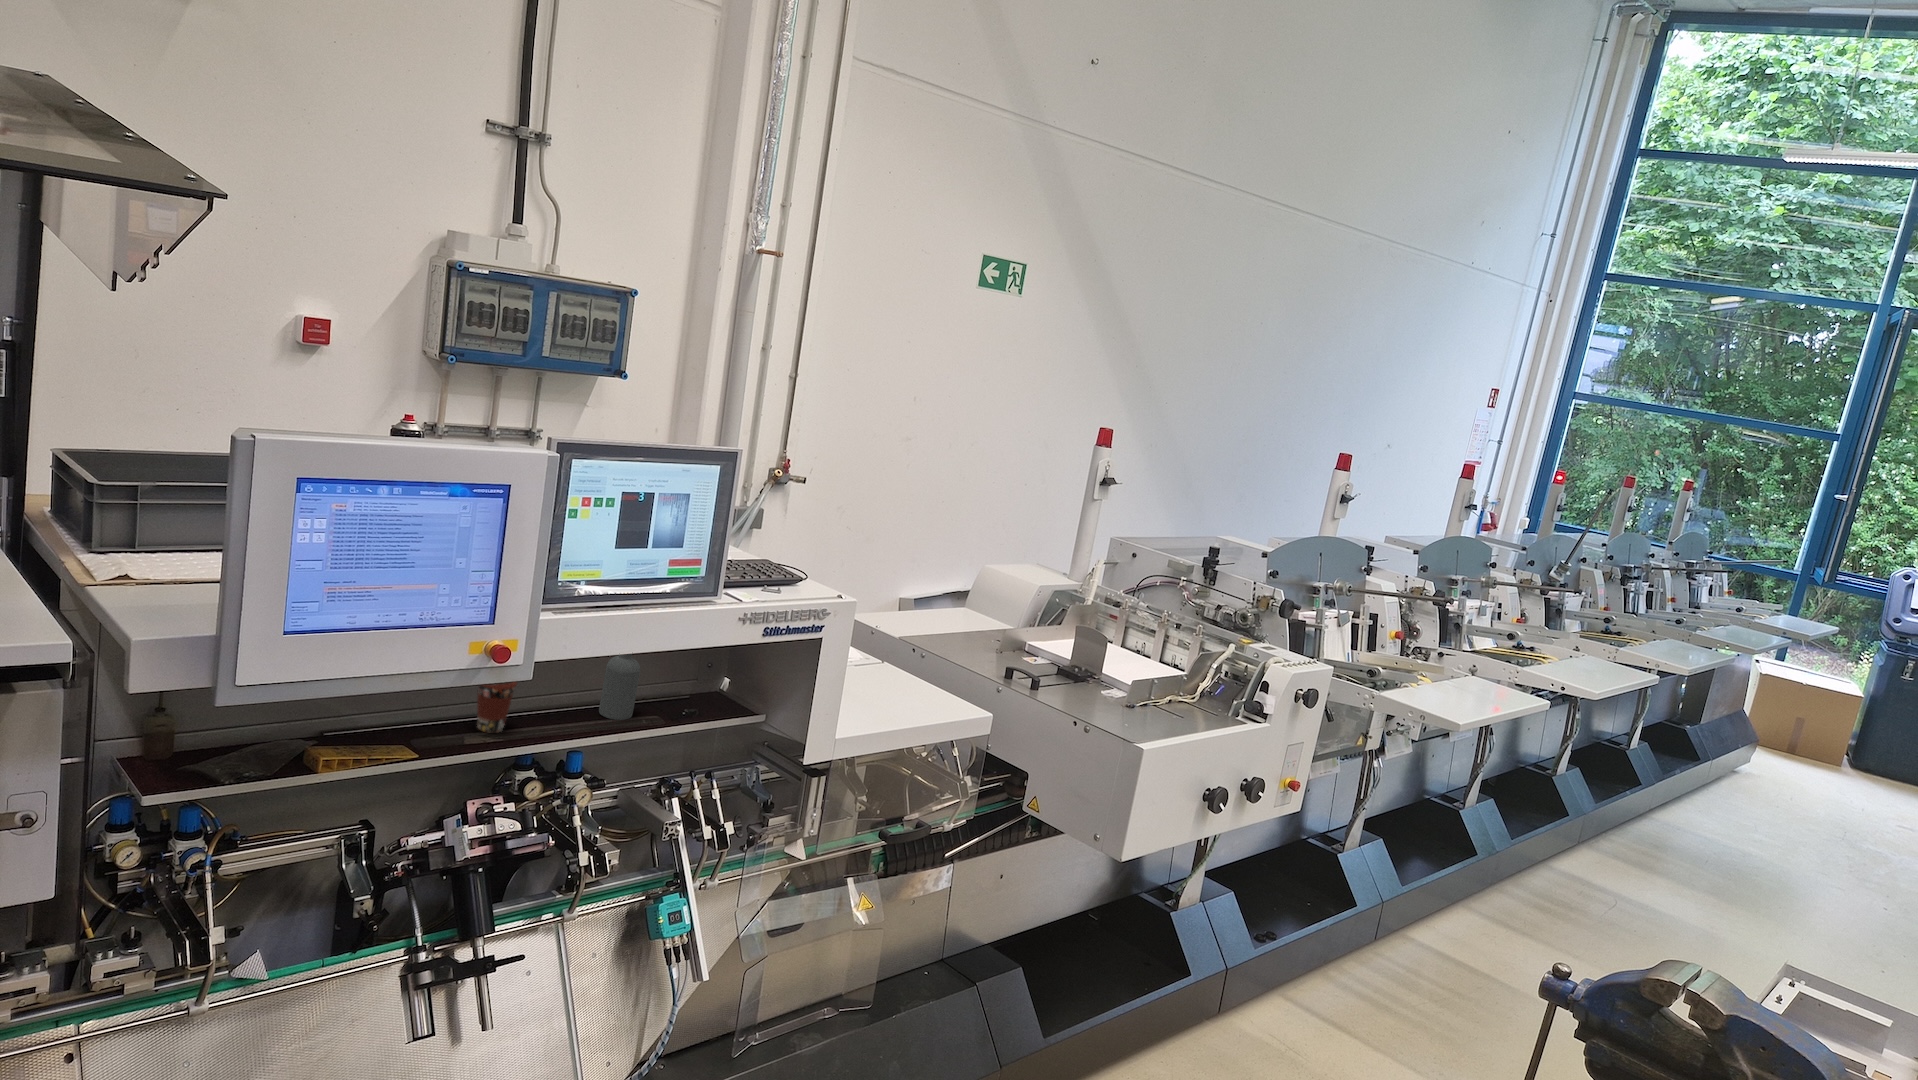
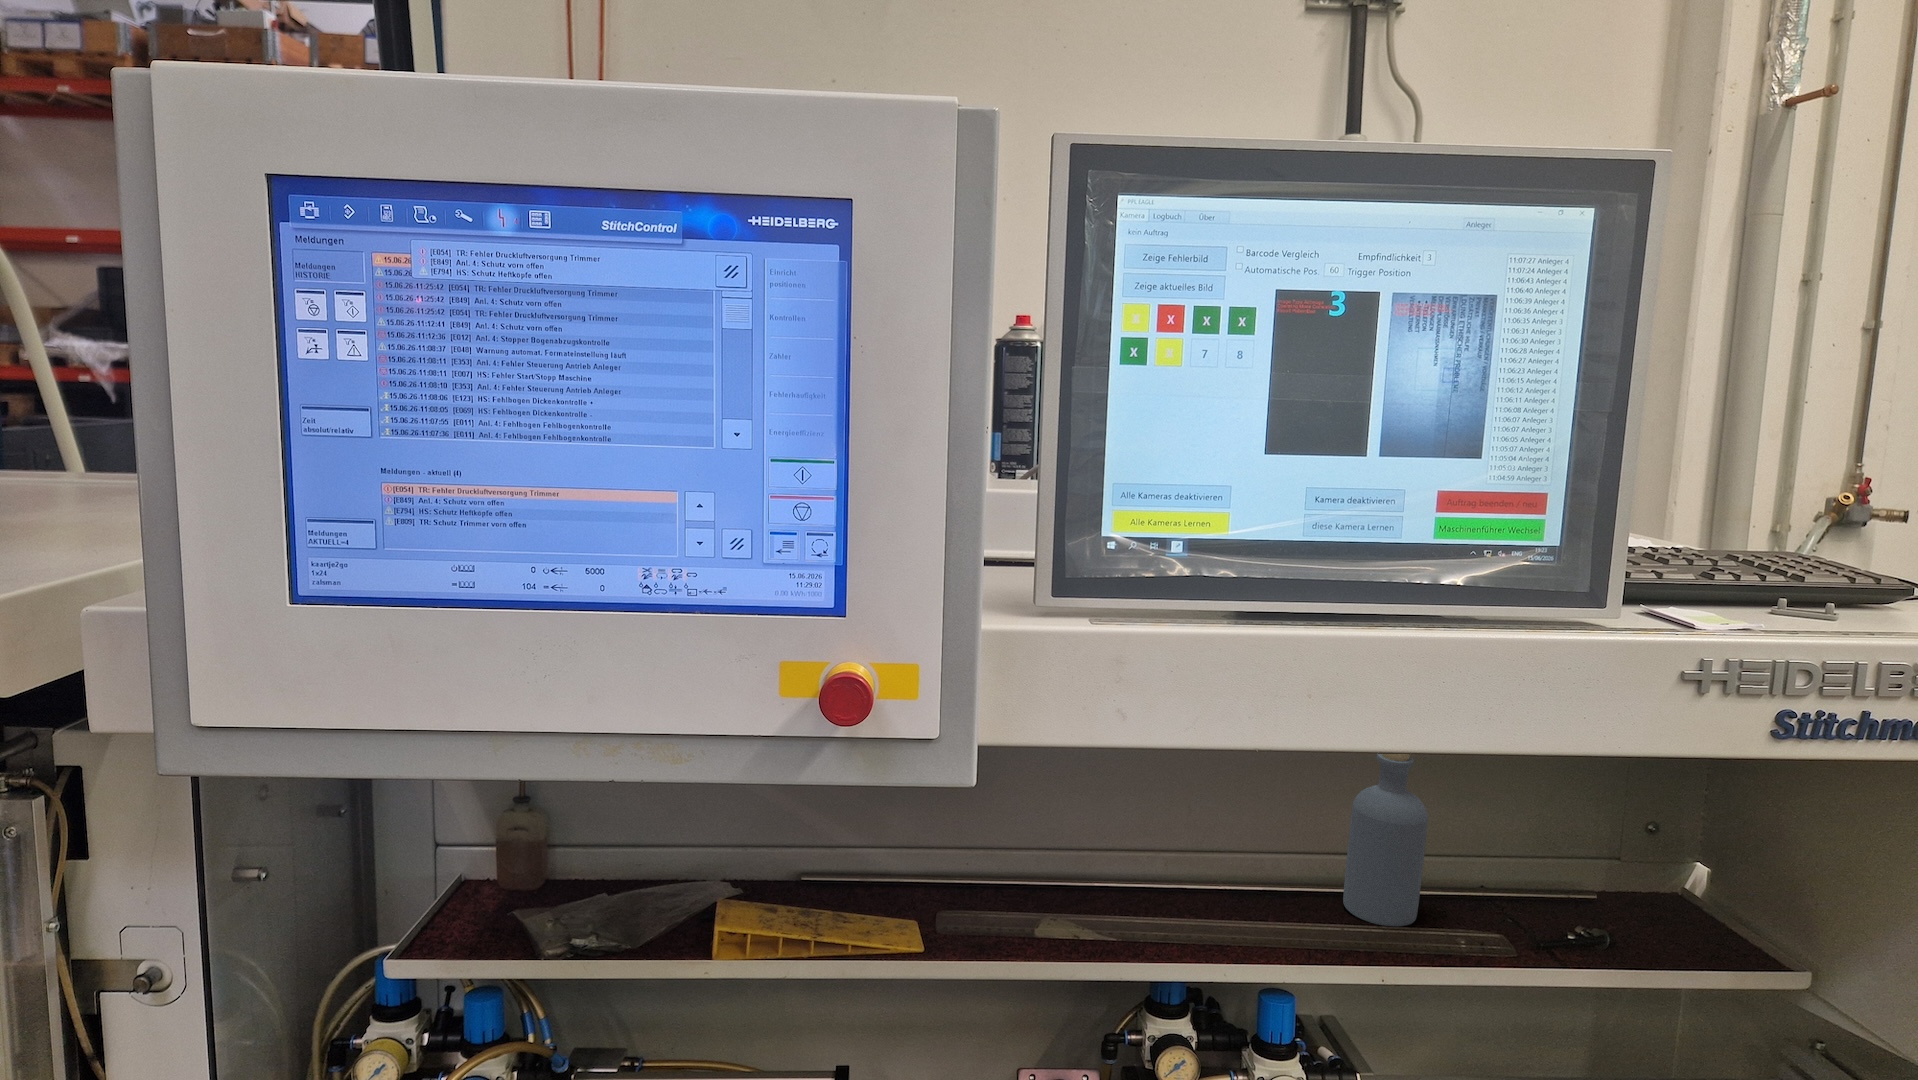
coffee cup: present [477,682,517,733] -> none [1068,790,1148,921]

